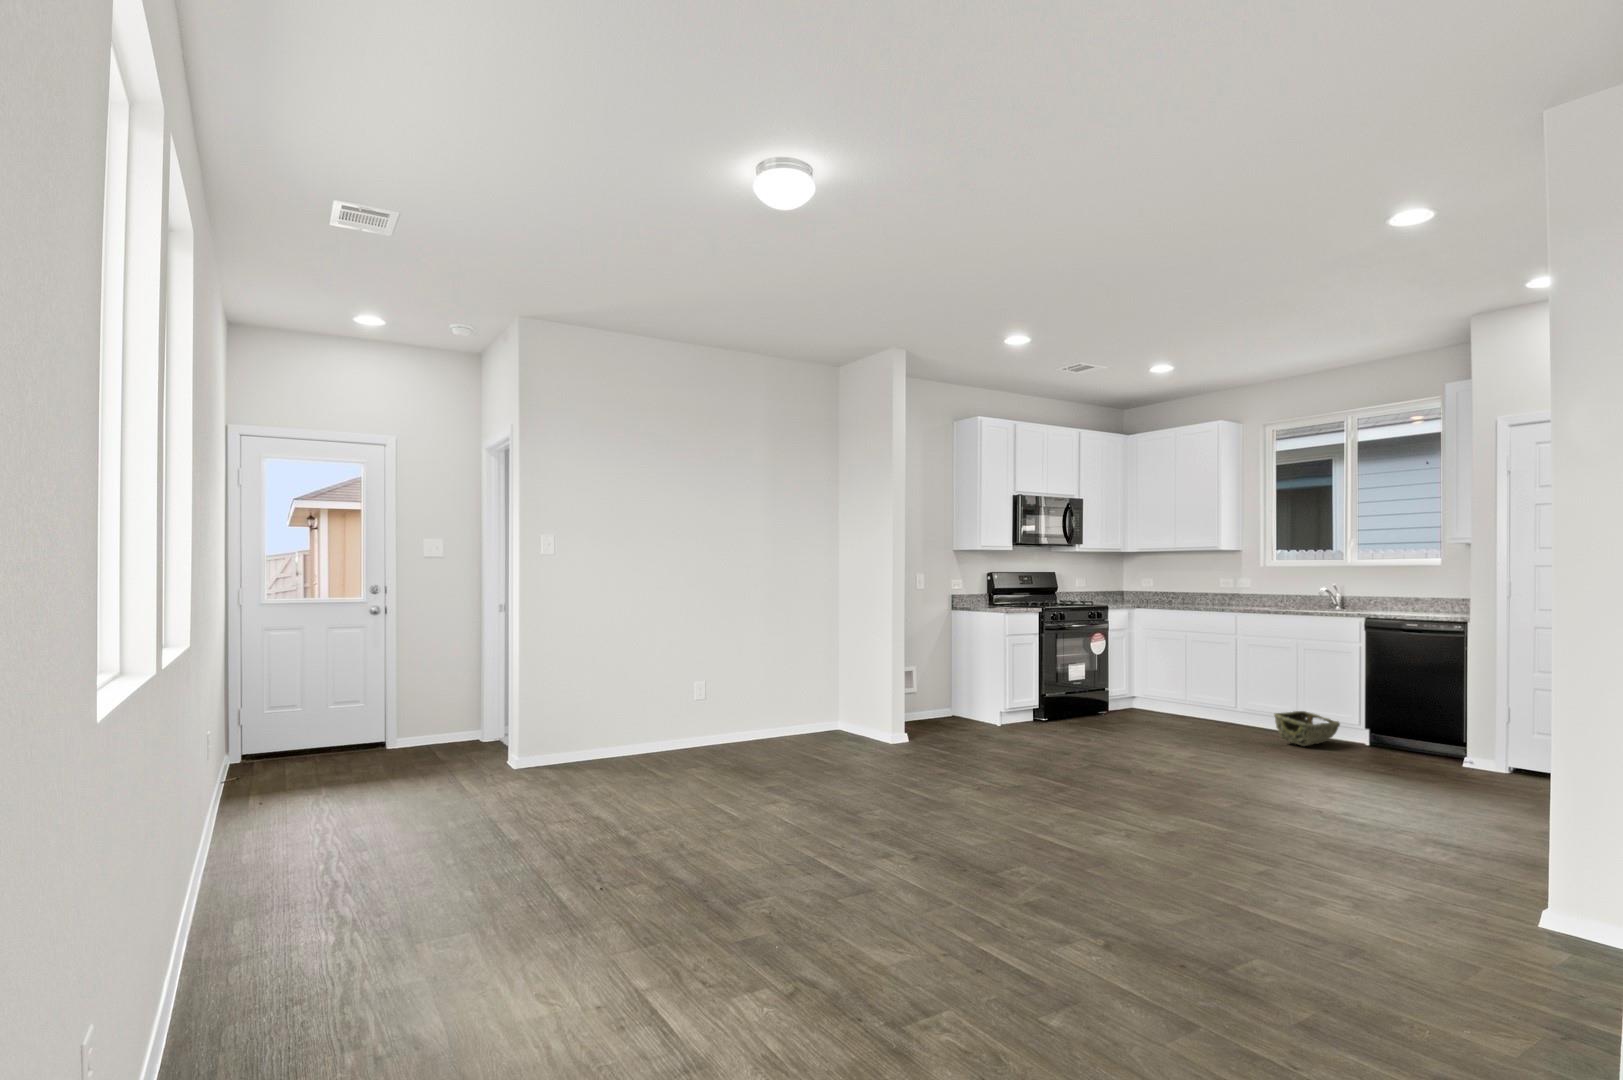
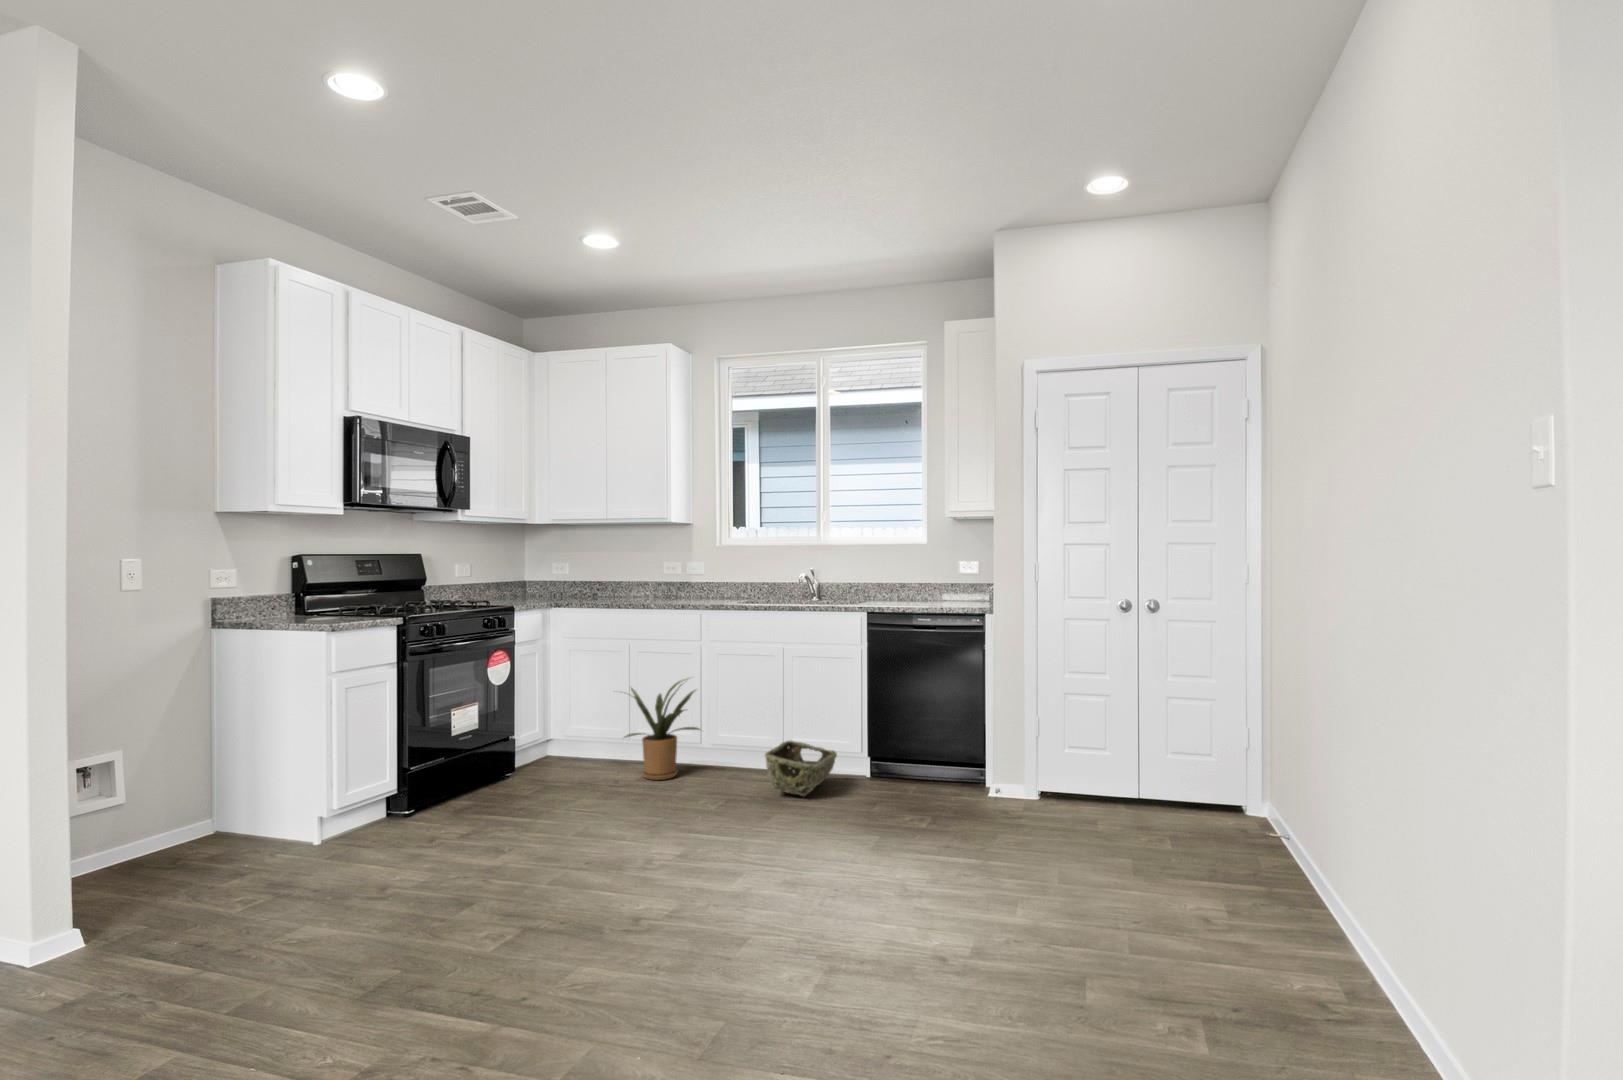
house plant: none [1171,660,1238,727] -> present [625,679,700,780]

